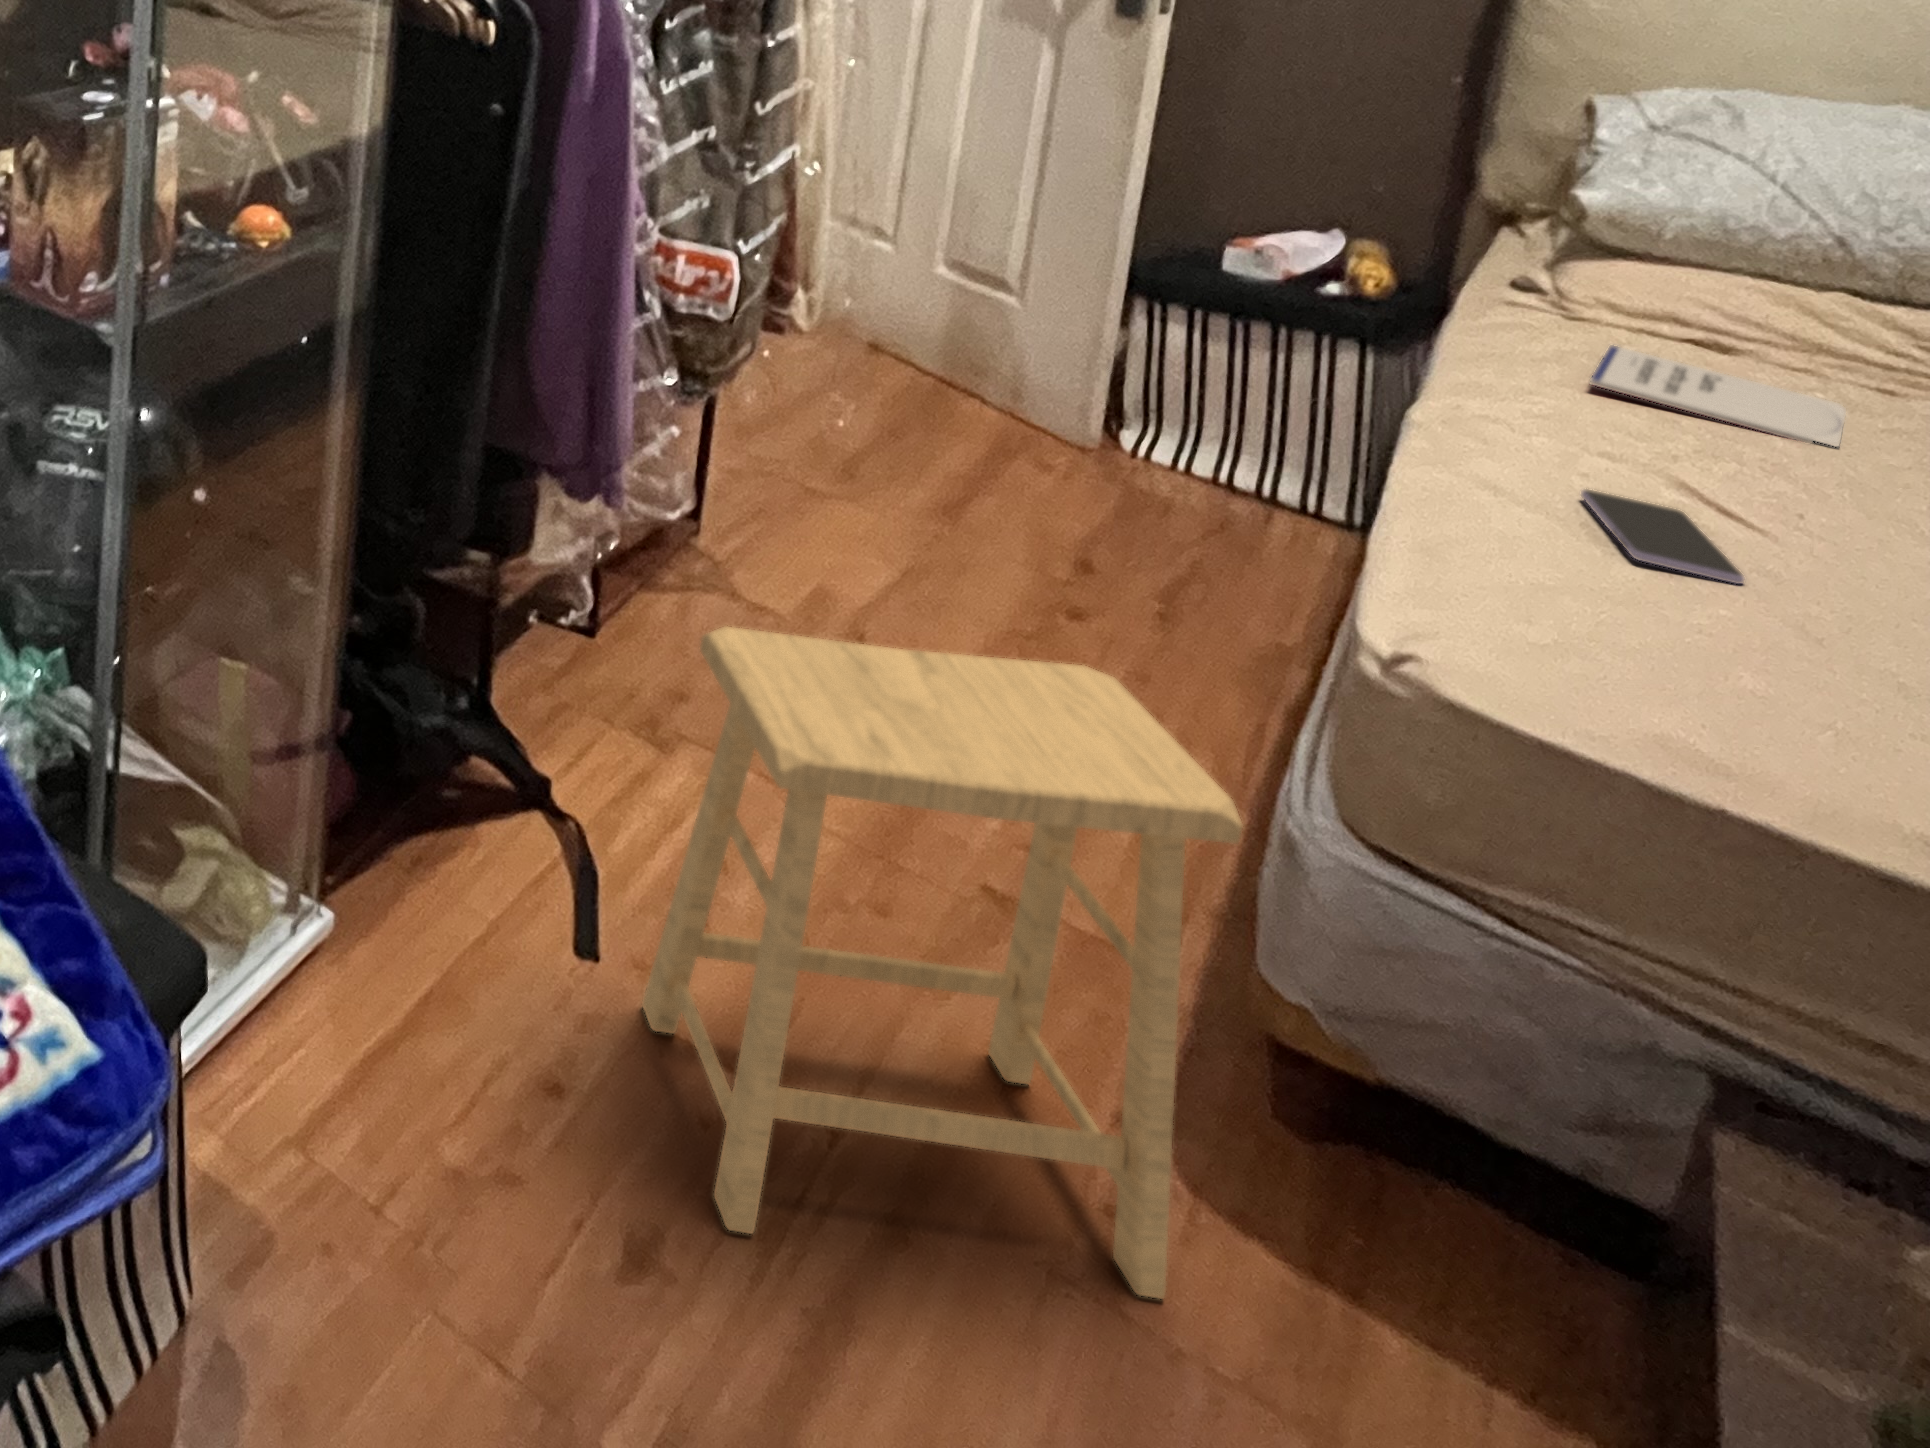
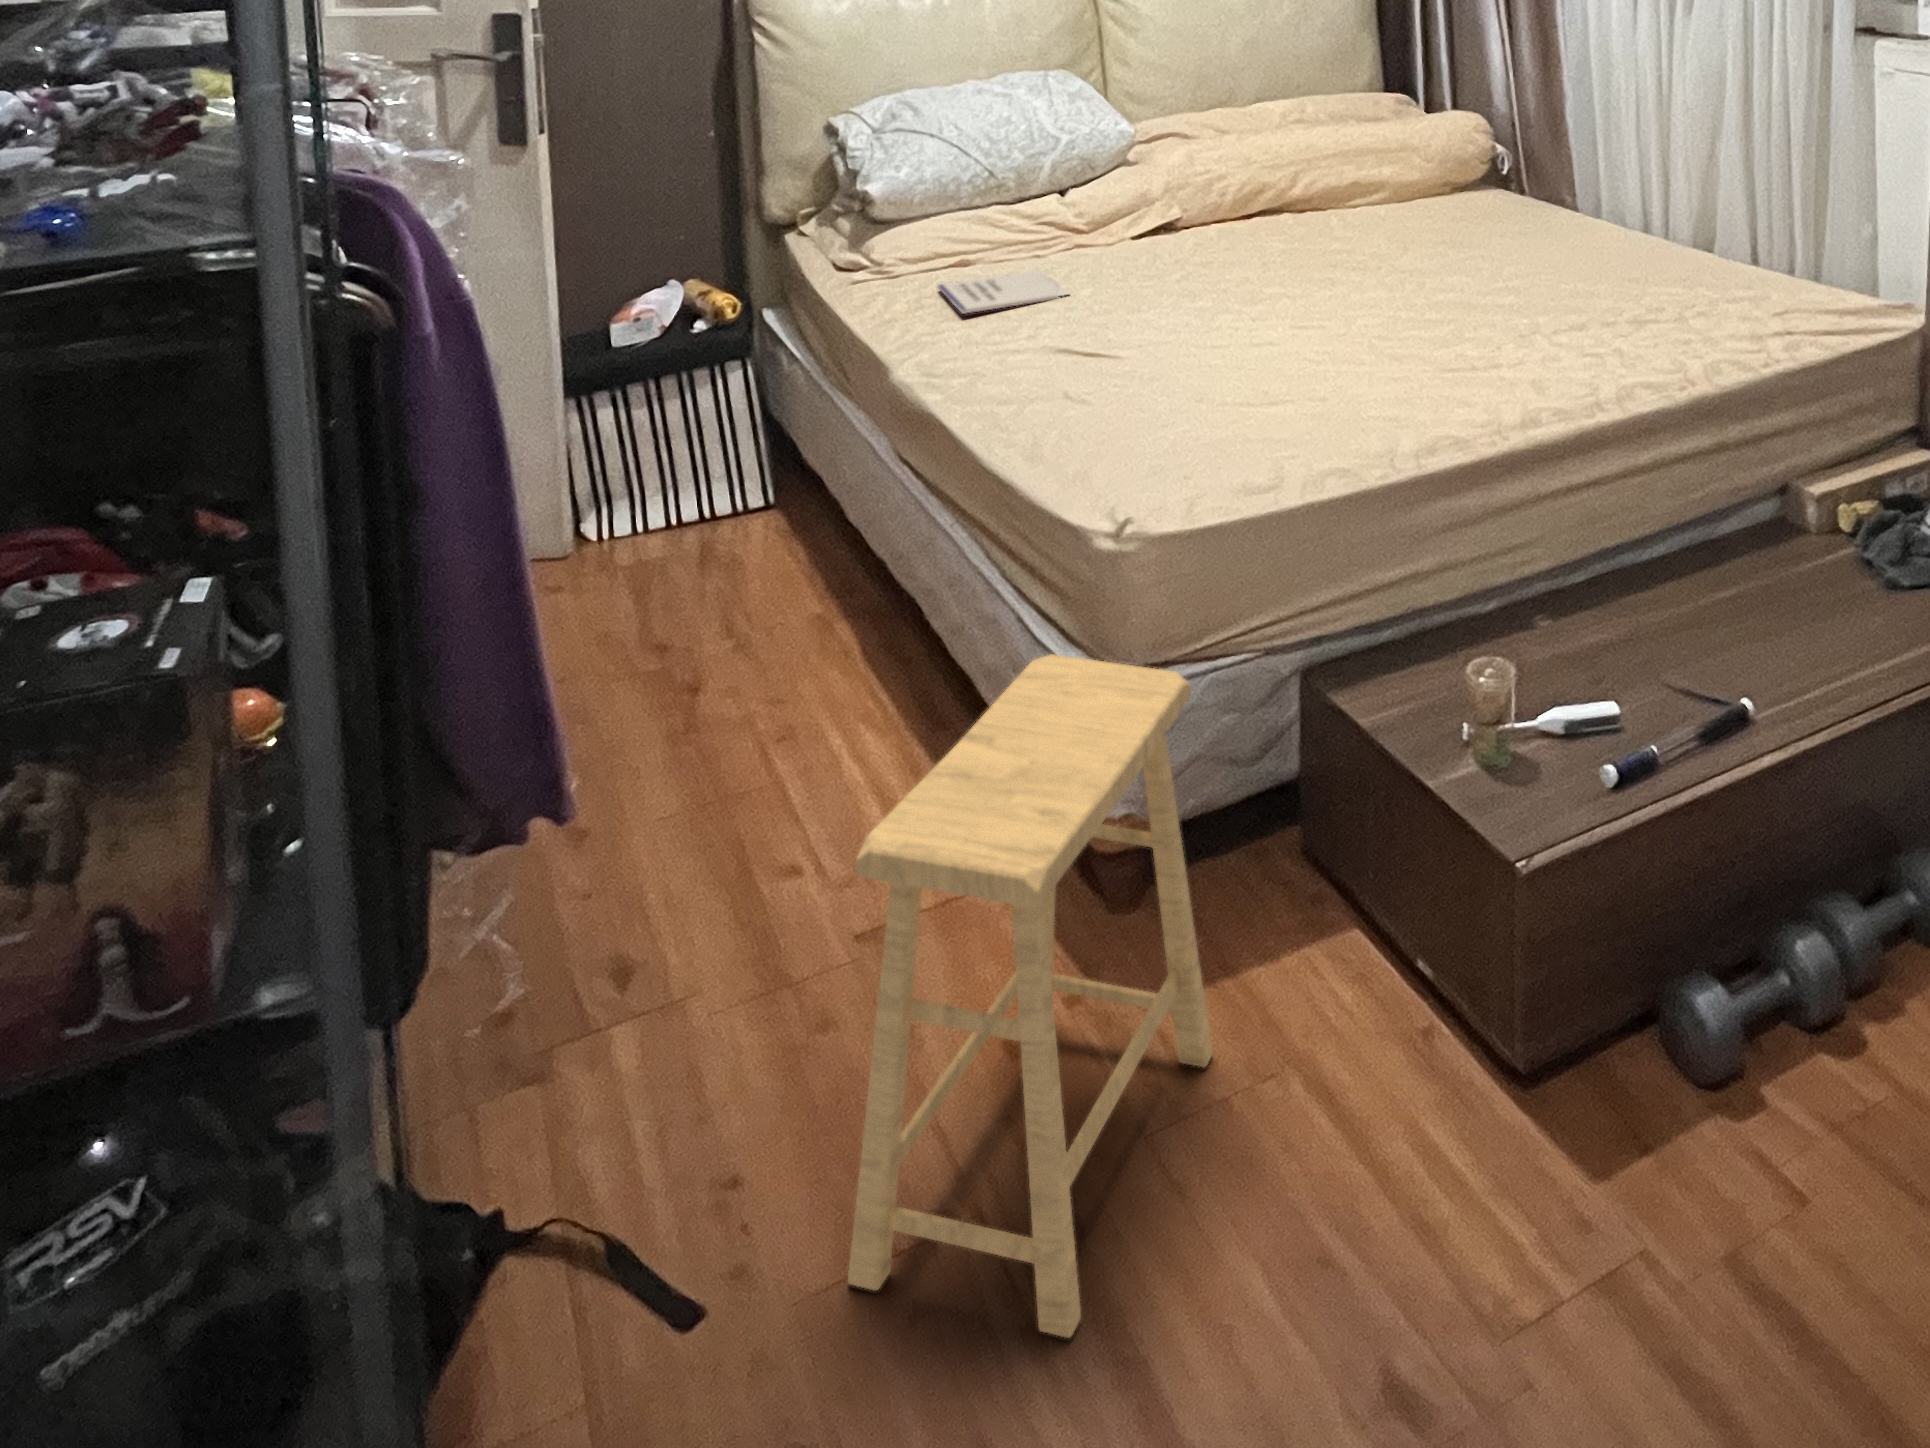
smartphone: present [1581,490,1744,584] -> none [1045,365,1143,403]

